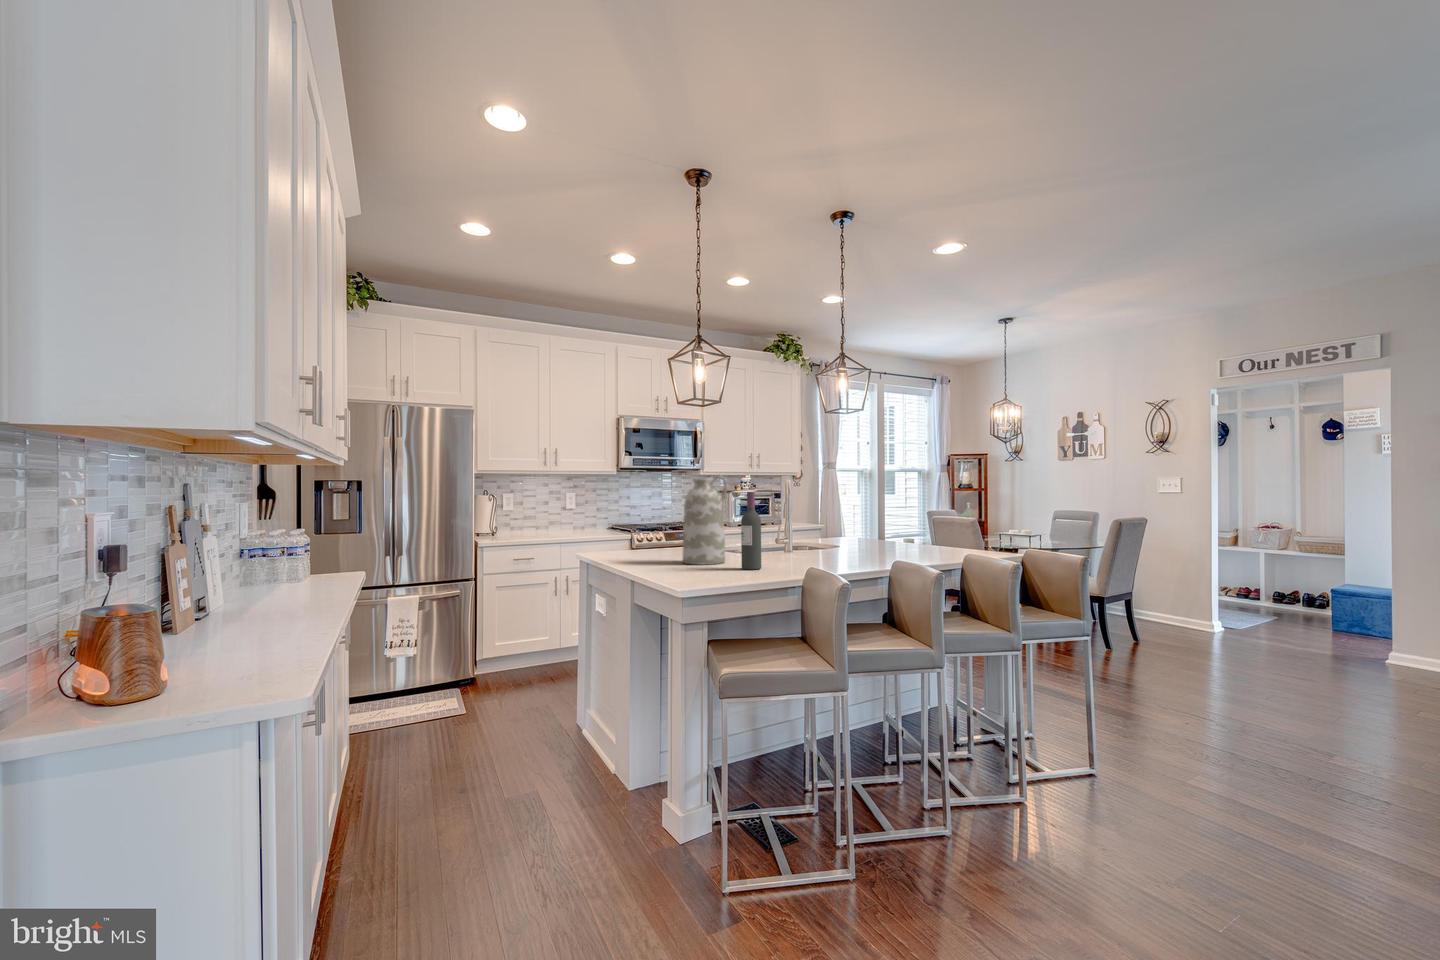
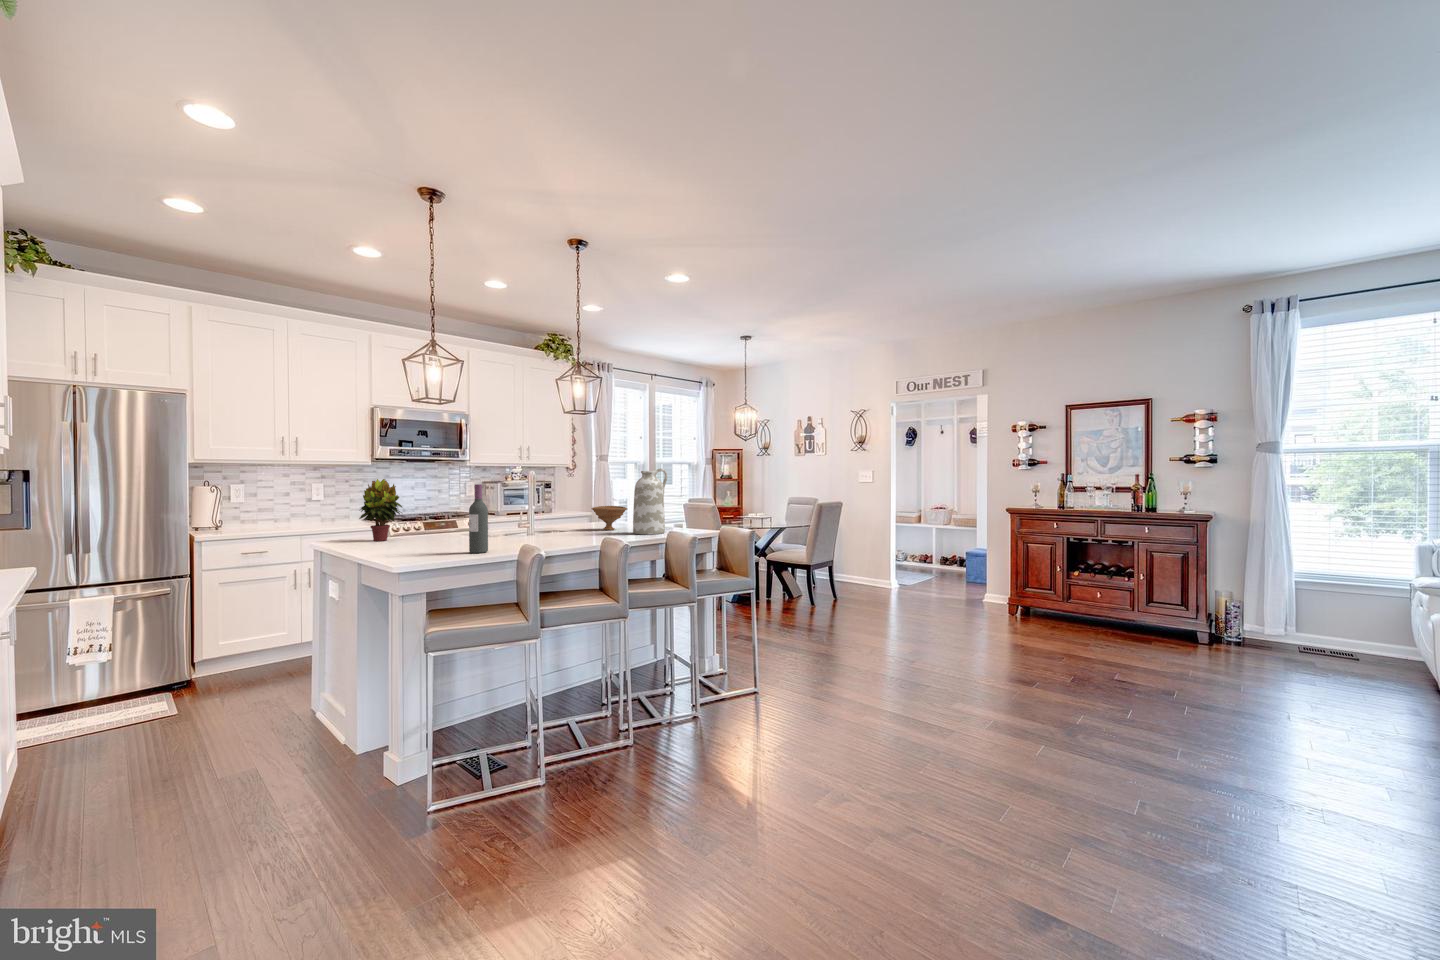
vase: present [683,475,728,565] -> present [633,468,667,535]
potted plant: none [617,487,659,552] -> present [359,479,402,541]
bowl: none [849,518,891,545] -> present [592,506,627,530]

